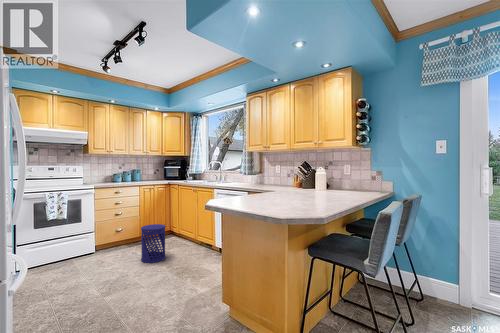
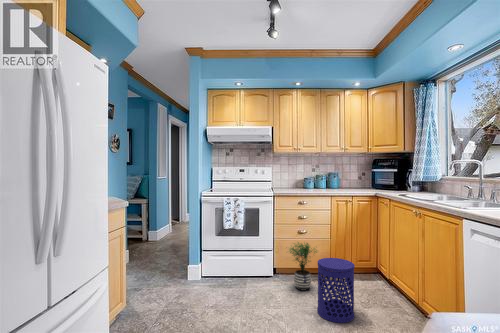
potted plant: none [109,219,136,255] -> present [290,242,317,291]

